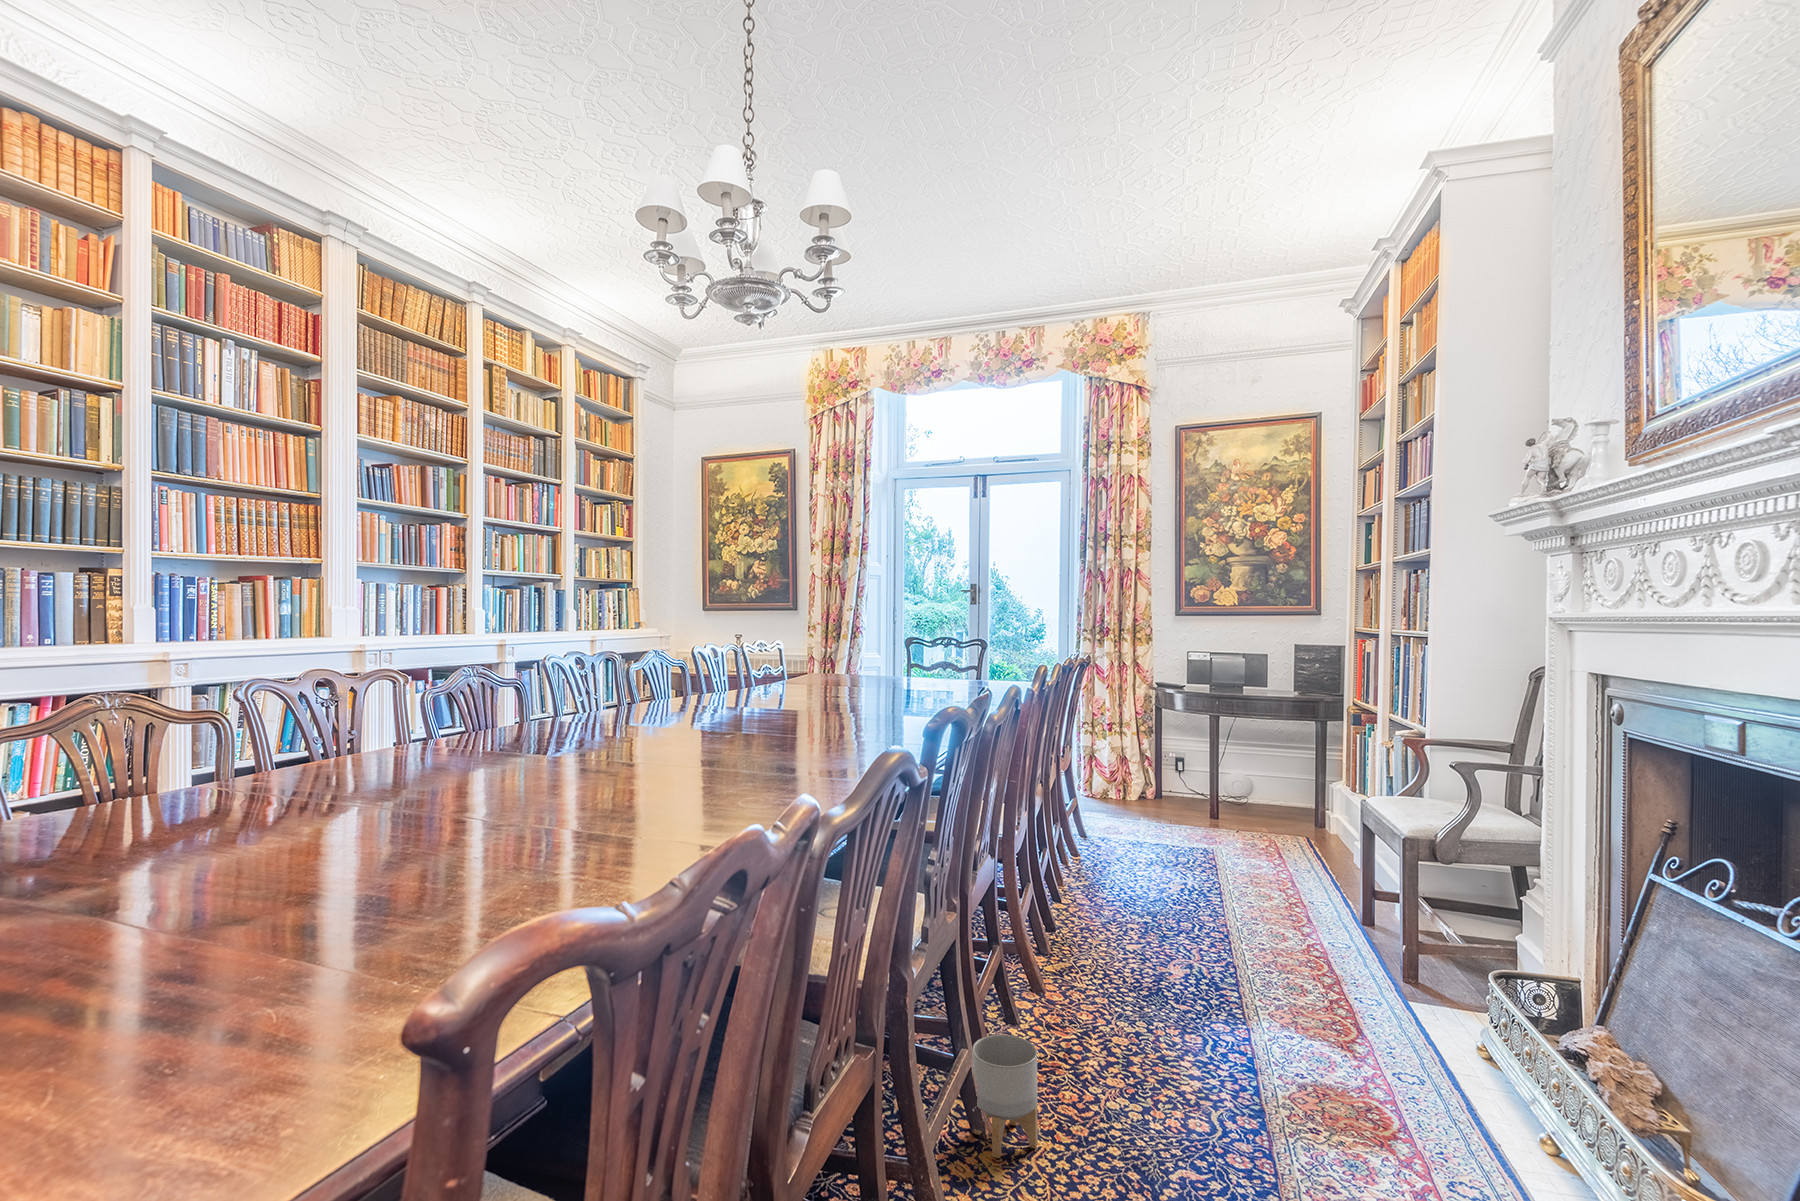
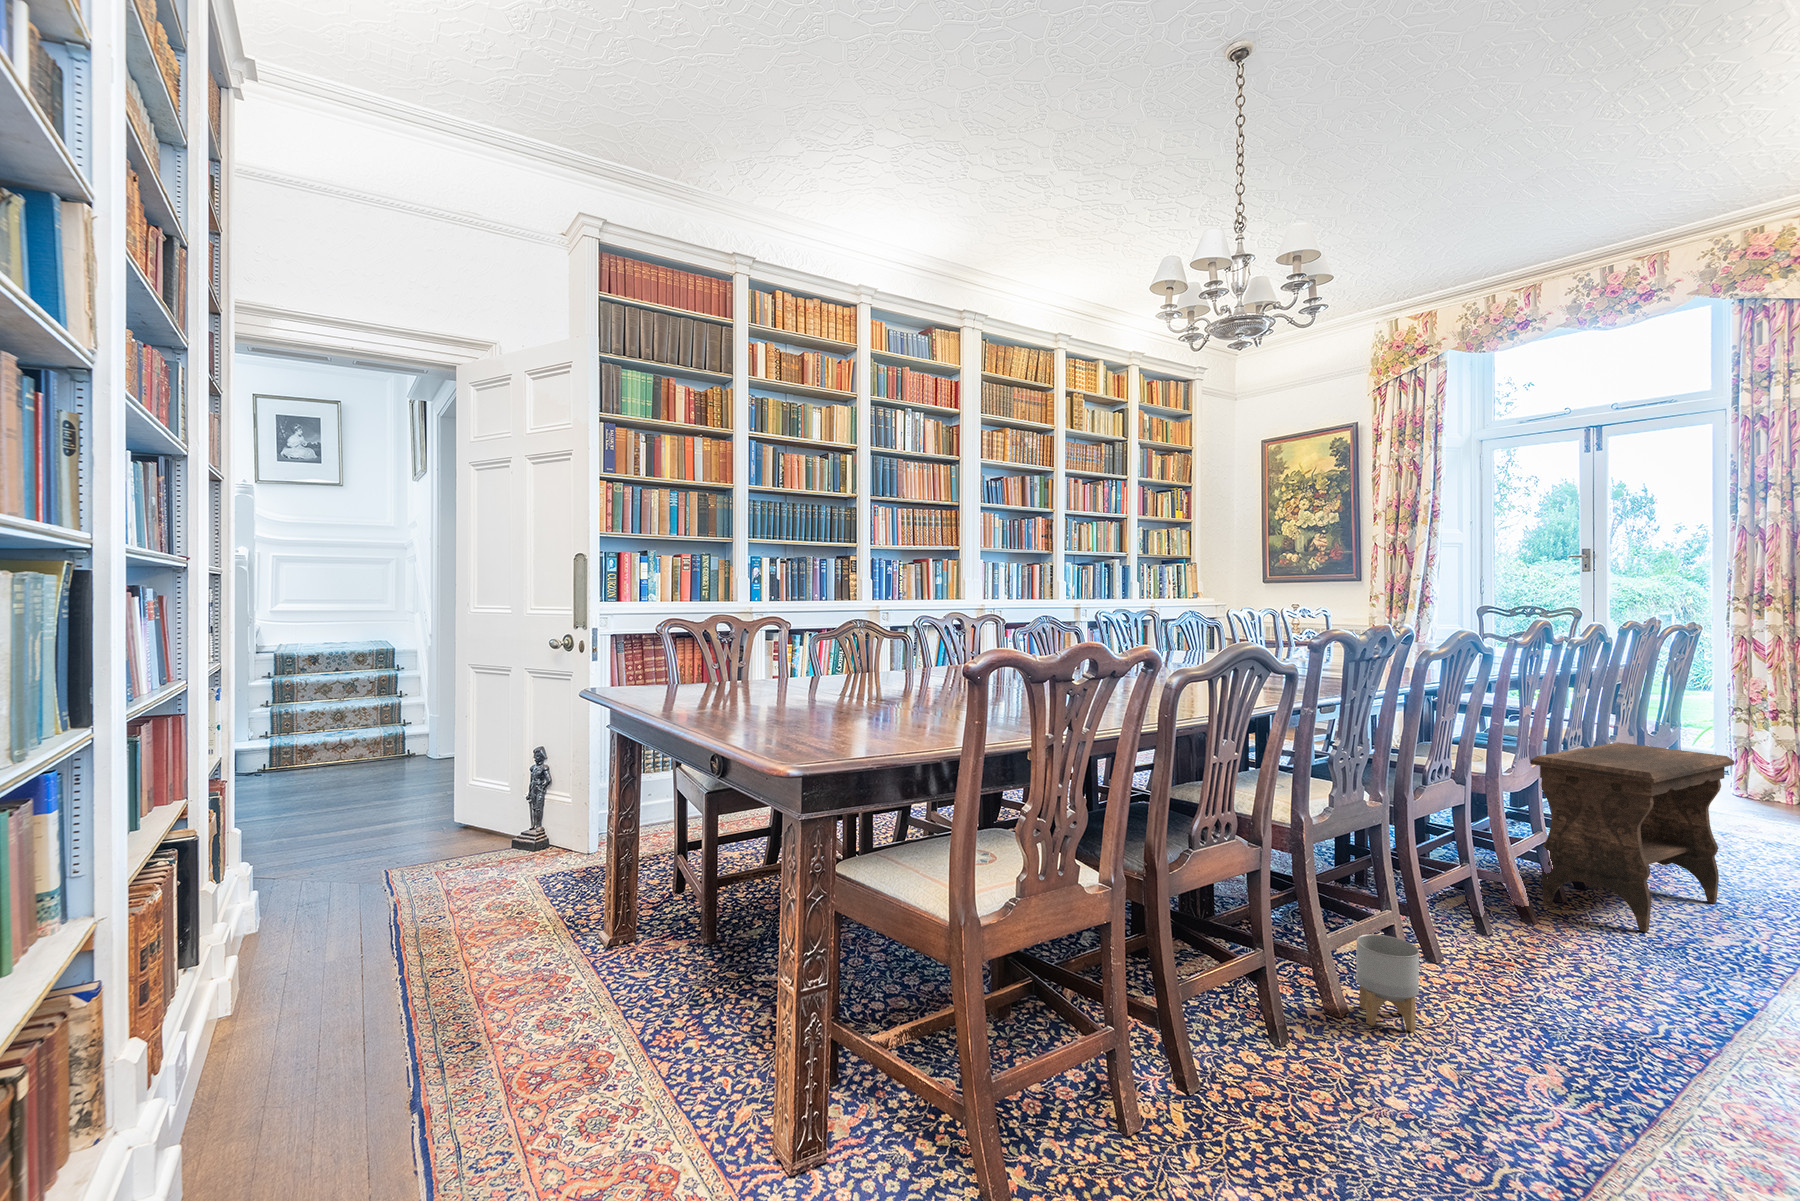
footstool: none [1023,756,1138,934] -> present [1530,742,1734,932]

